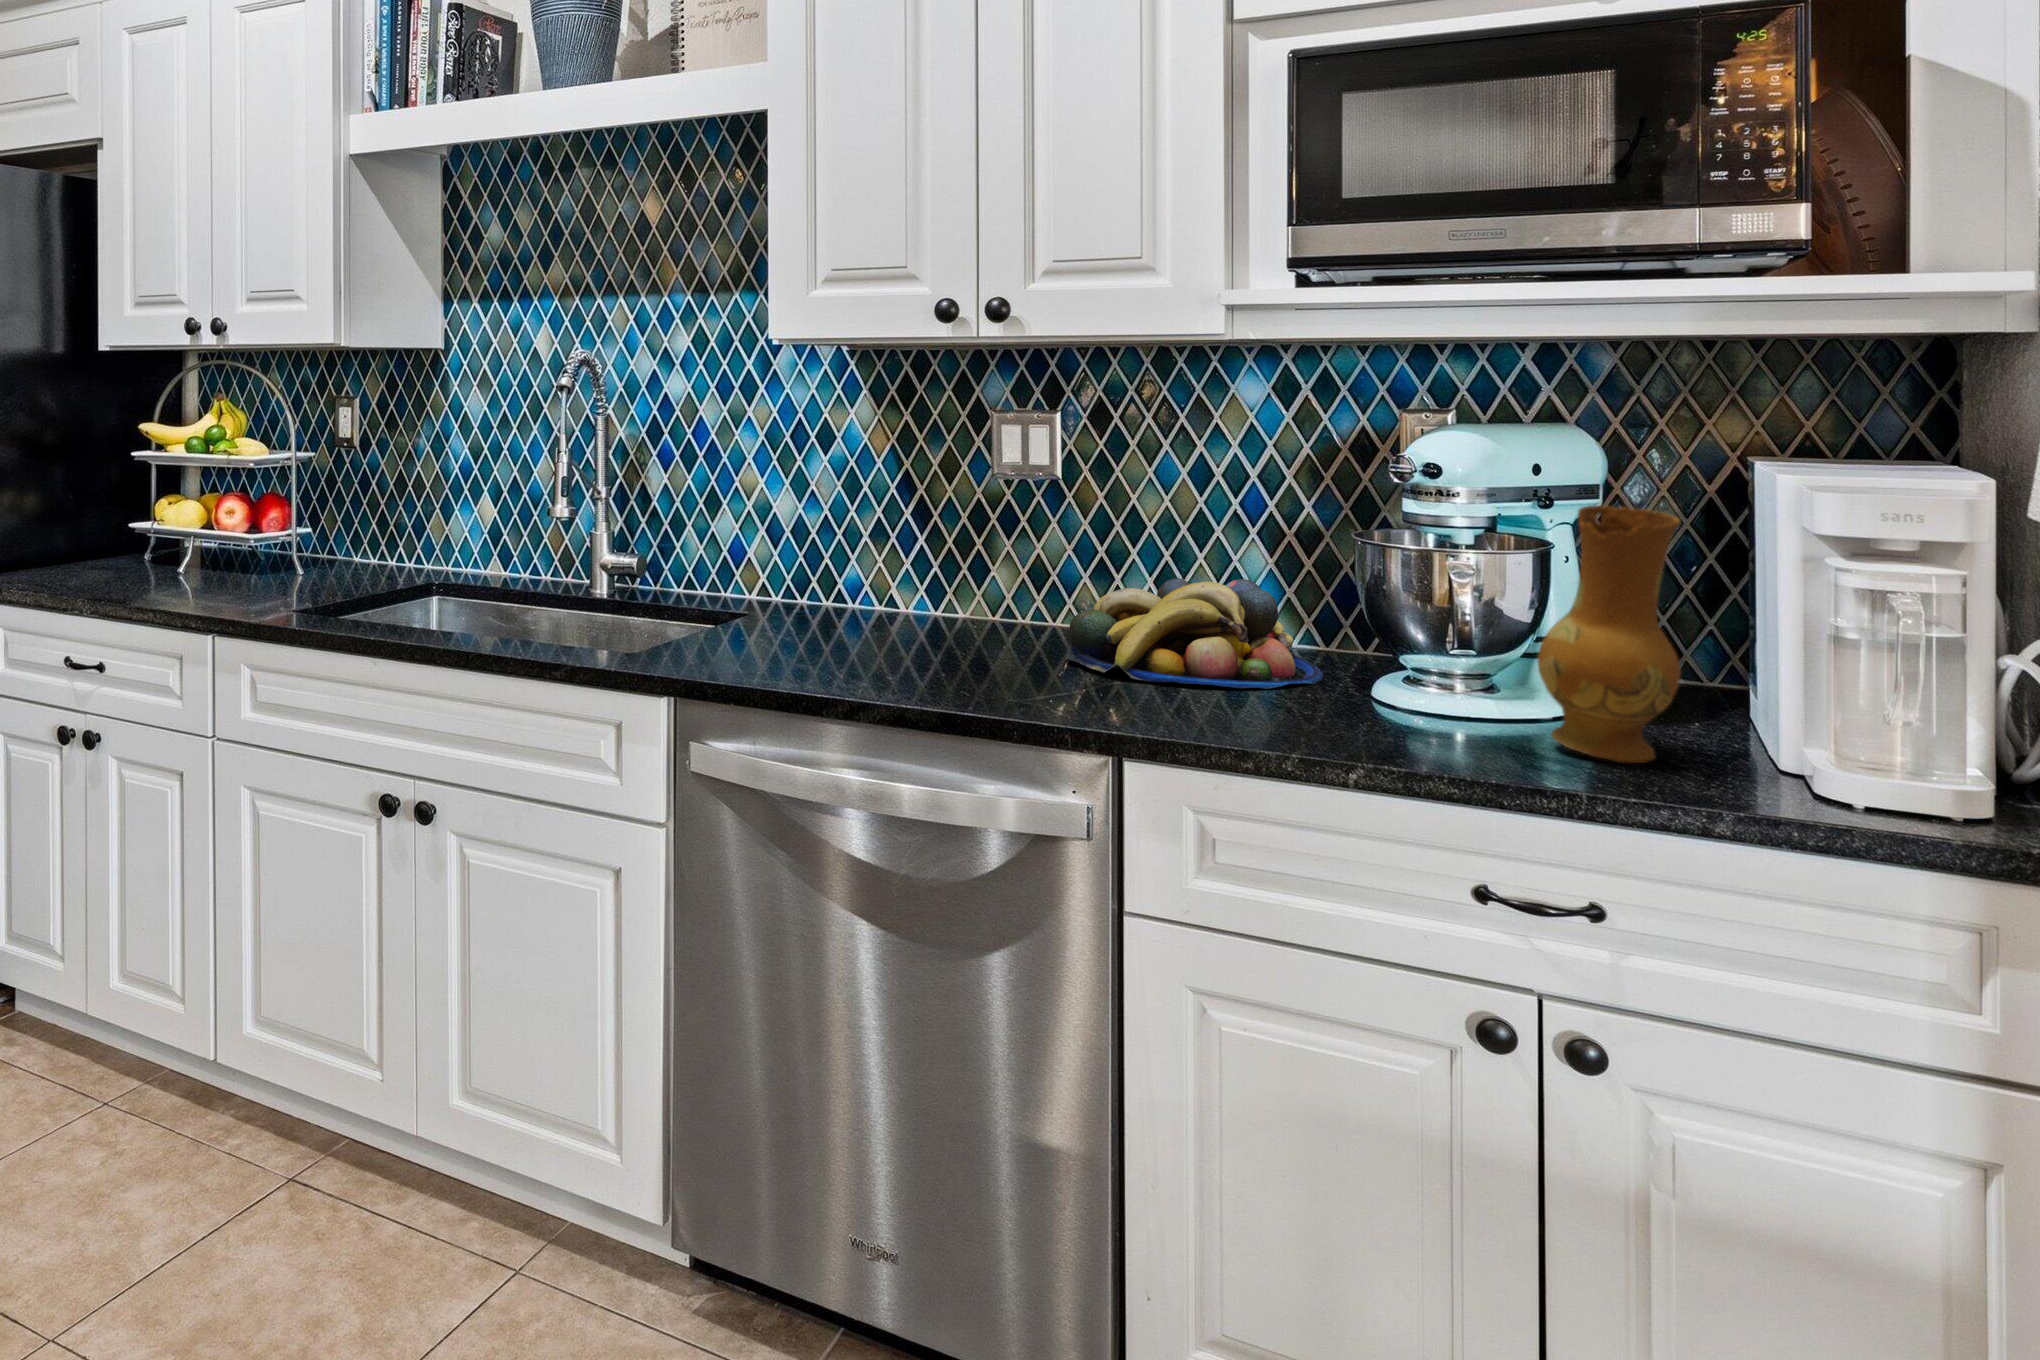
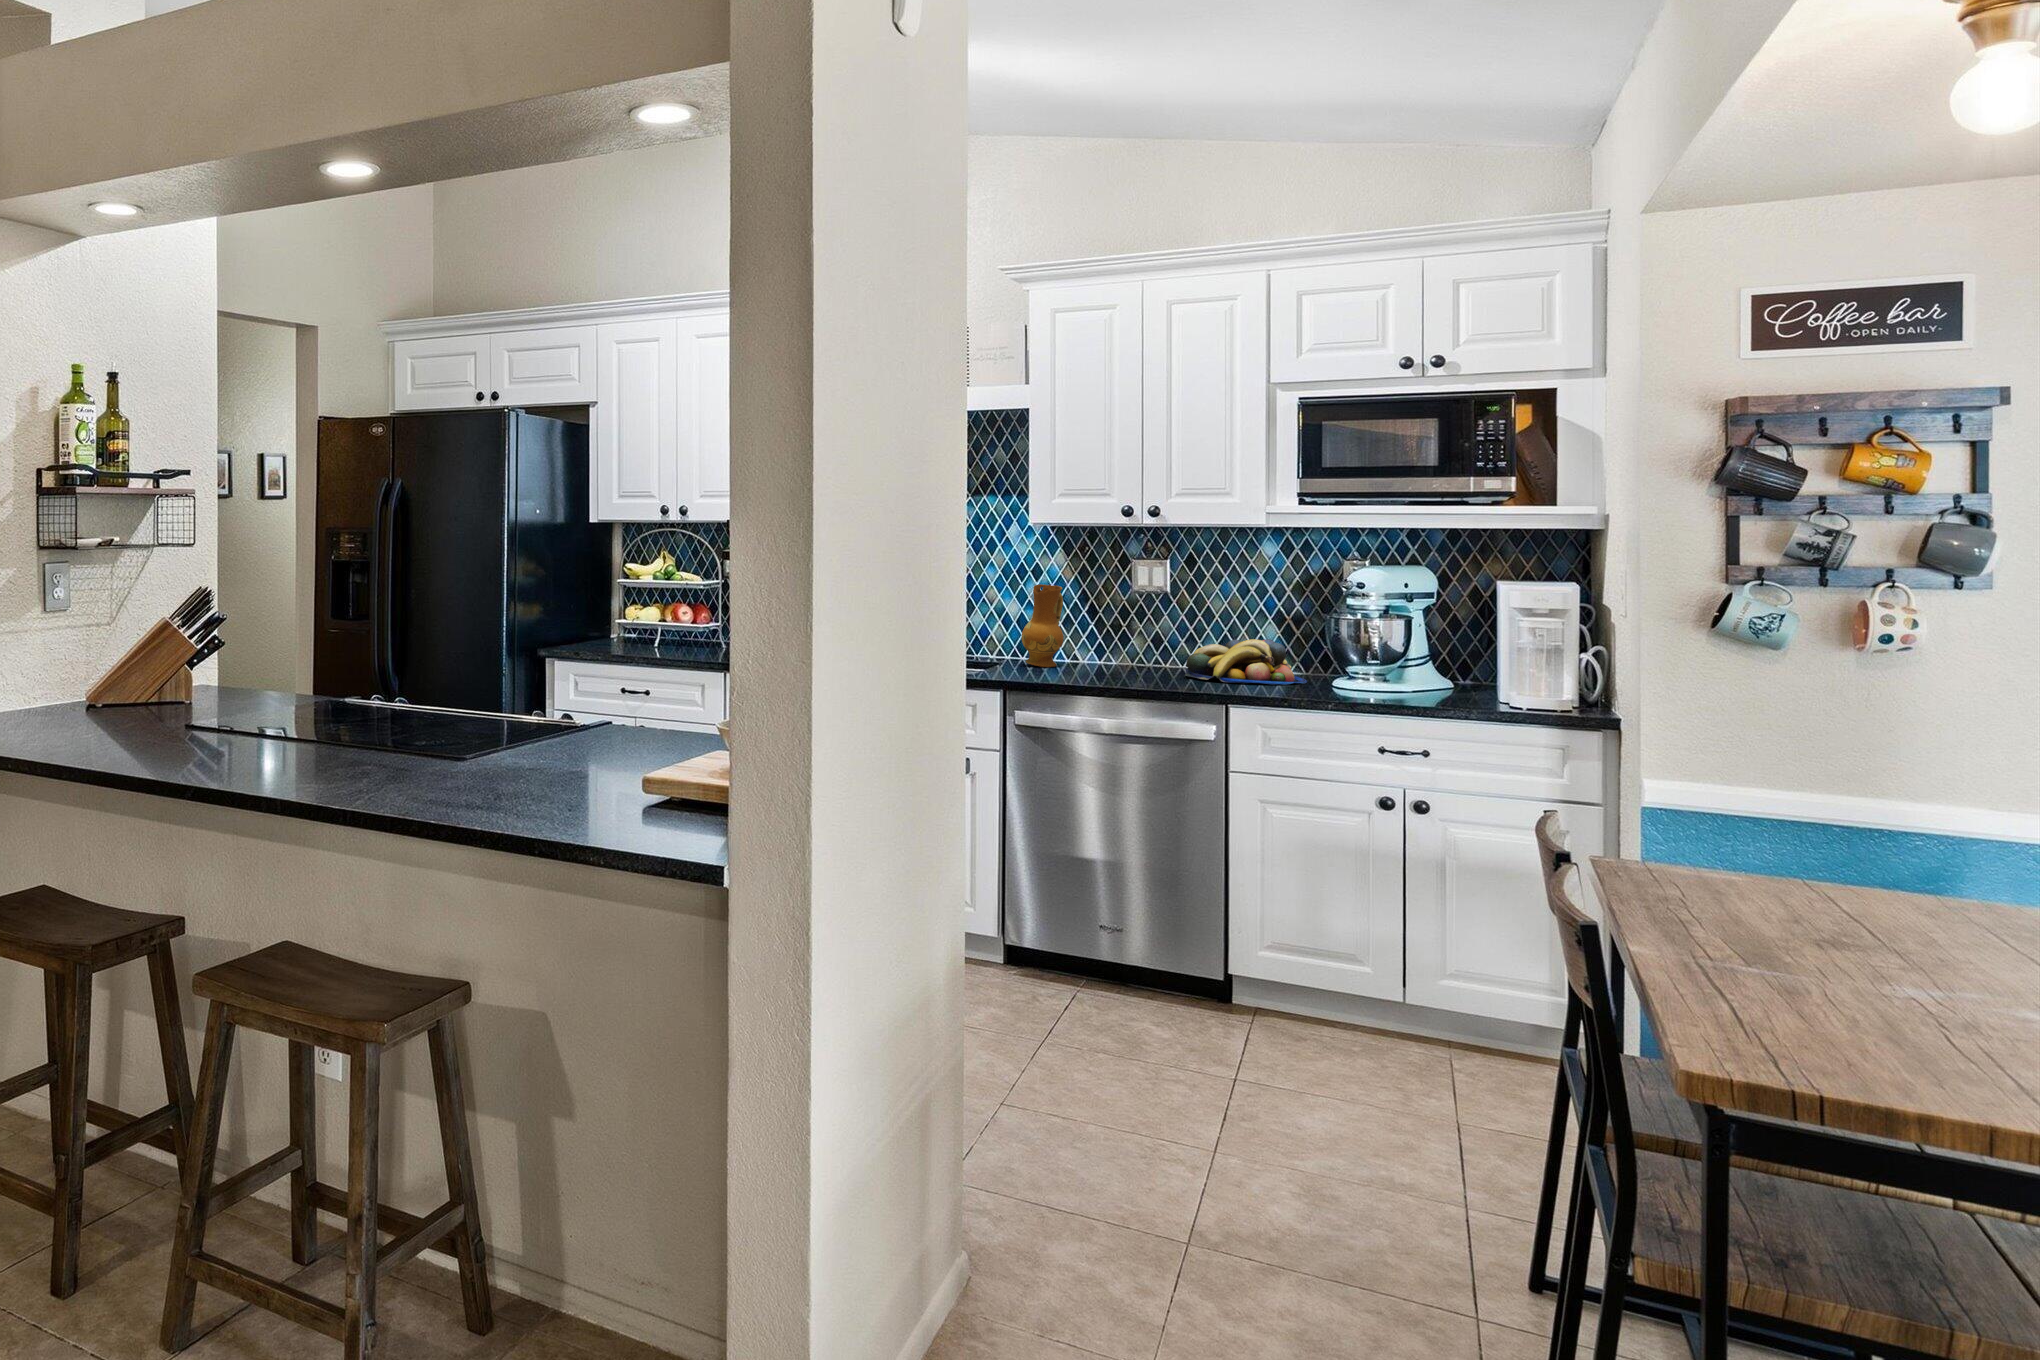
ceramic jug: present [1538,505,1681,763] -> present [1022,584,1064,667]

